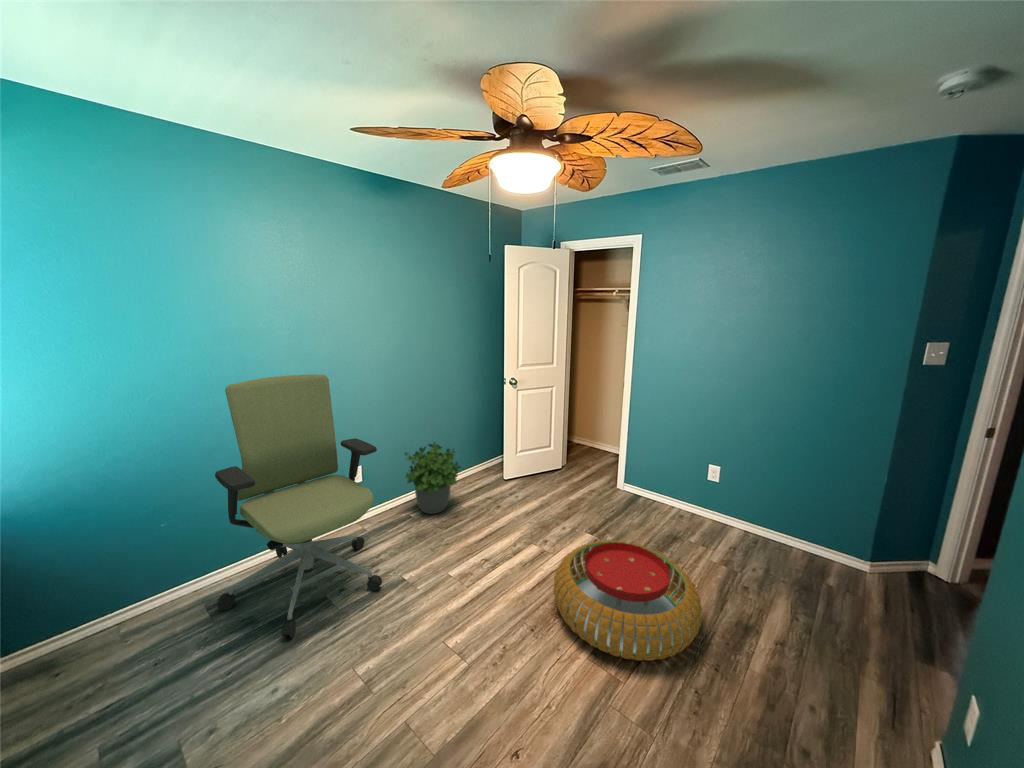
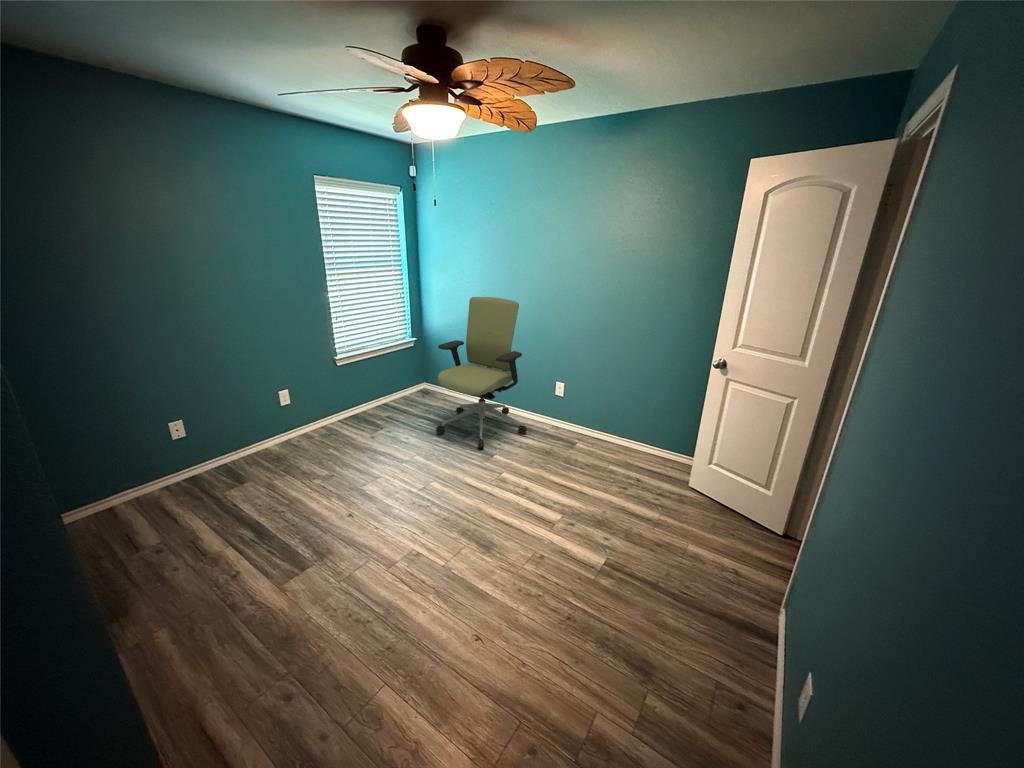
potted plant: present [405,442,461,514] -> none [573,390,624,457]
pouf: present [553,540,702,661] -> none [392,505,543,638]

